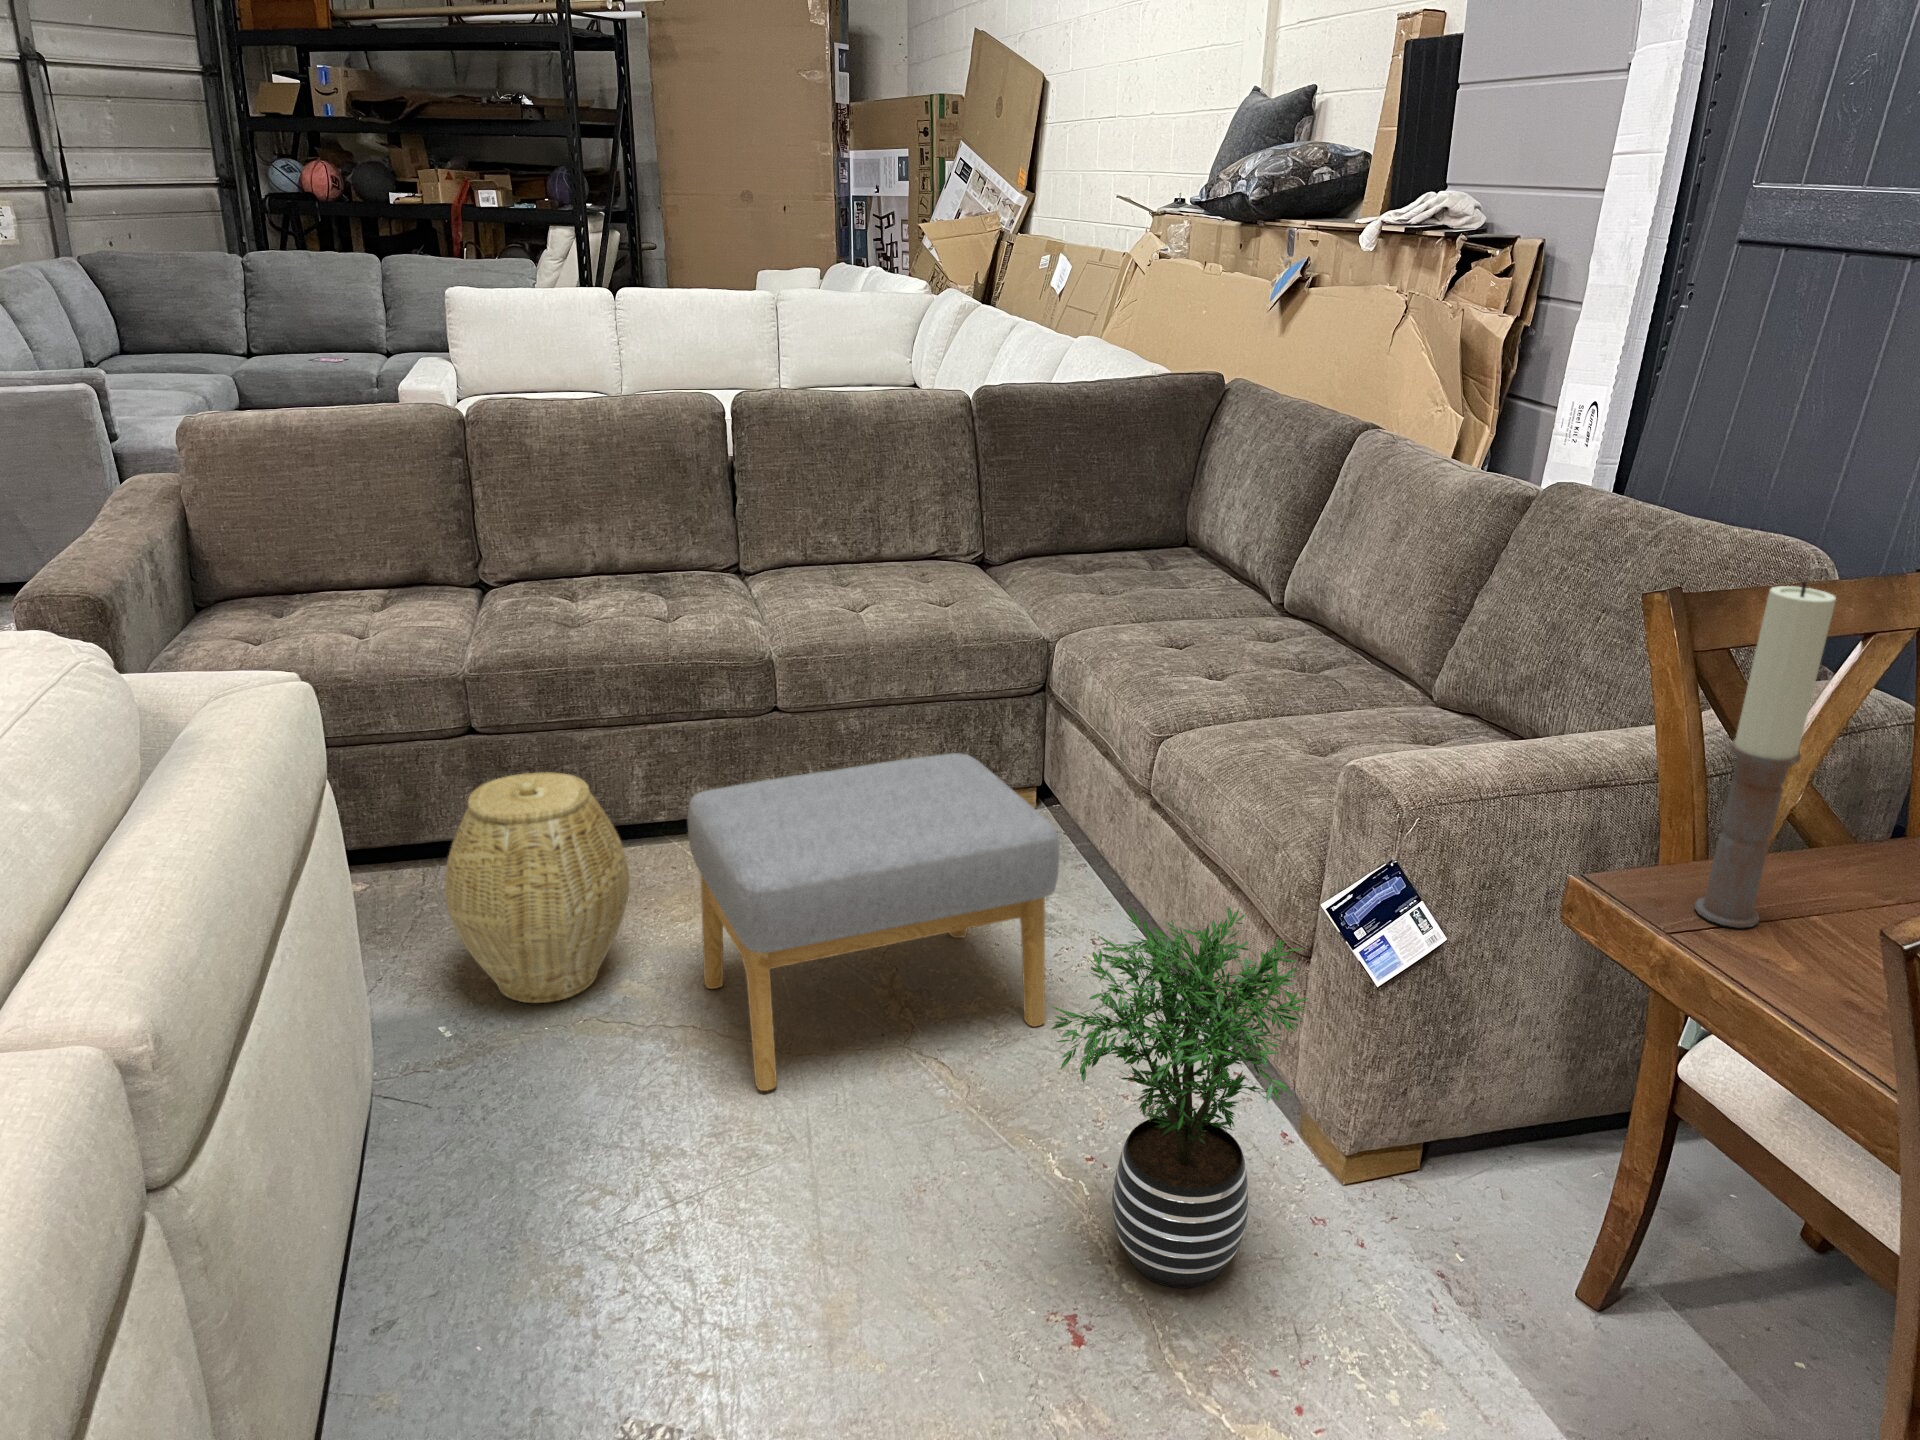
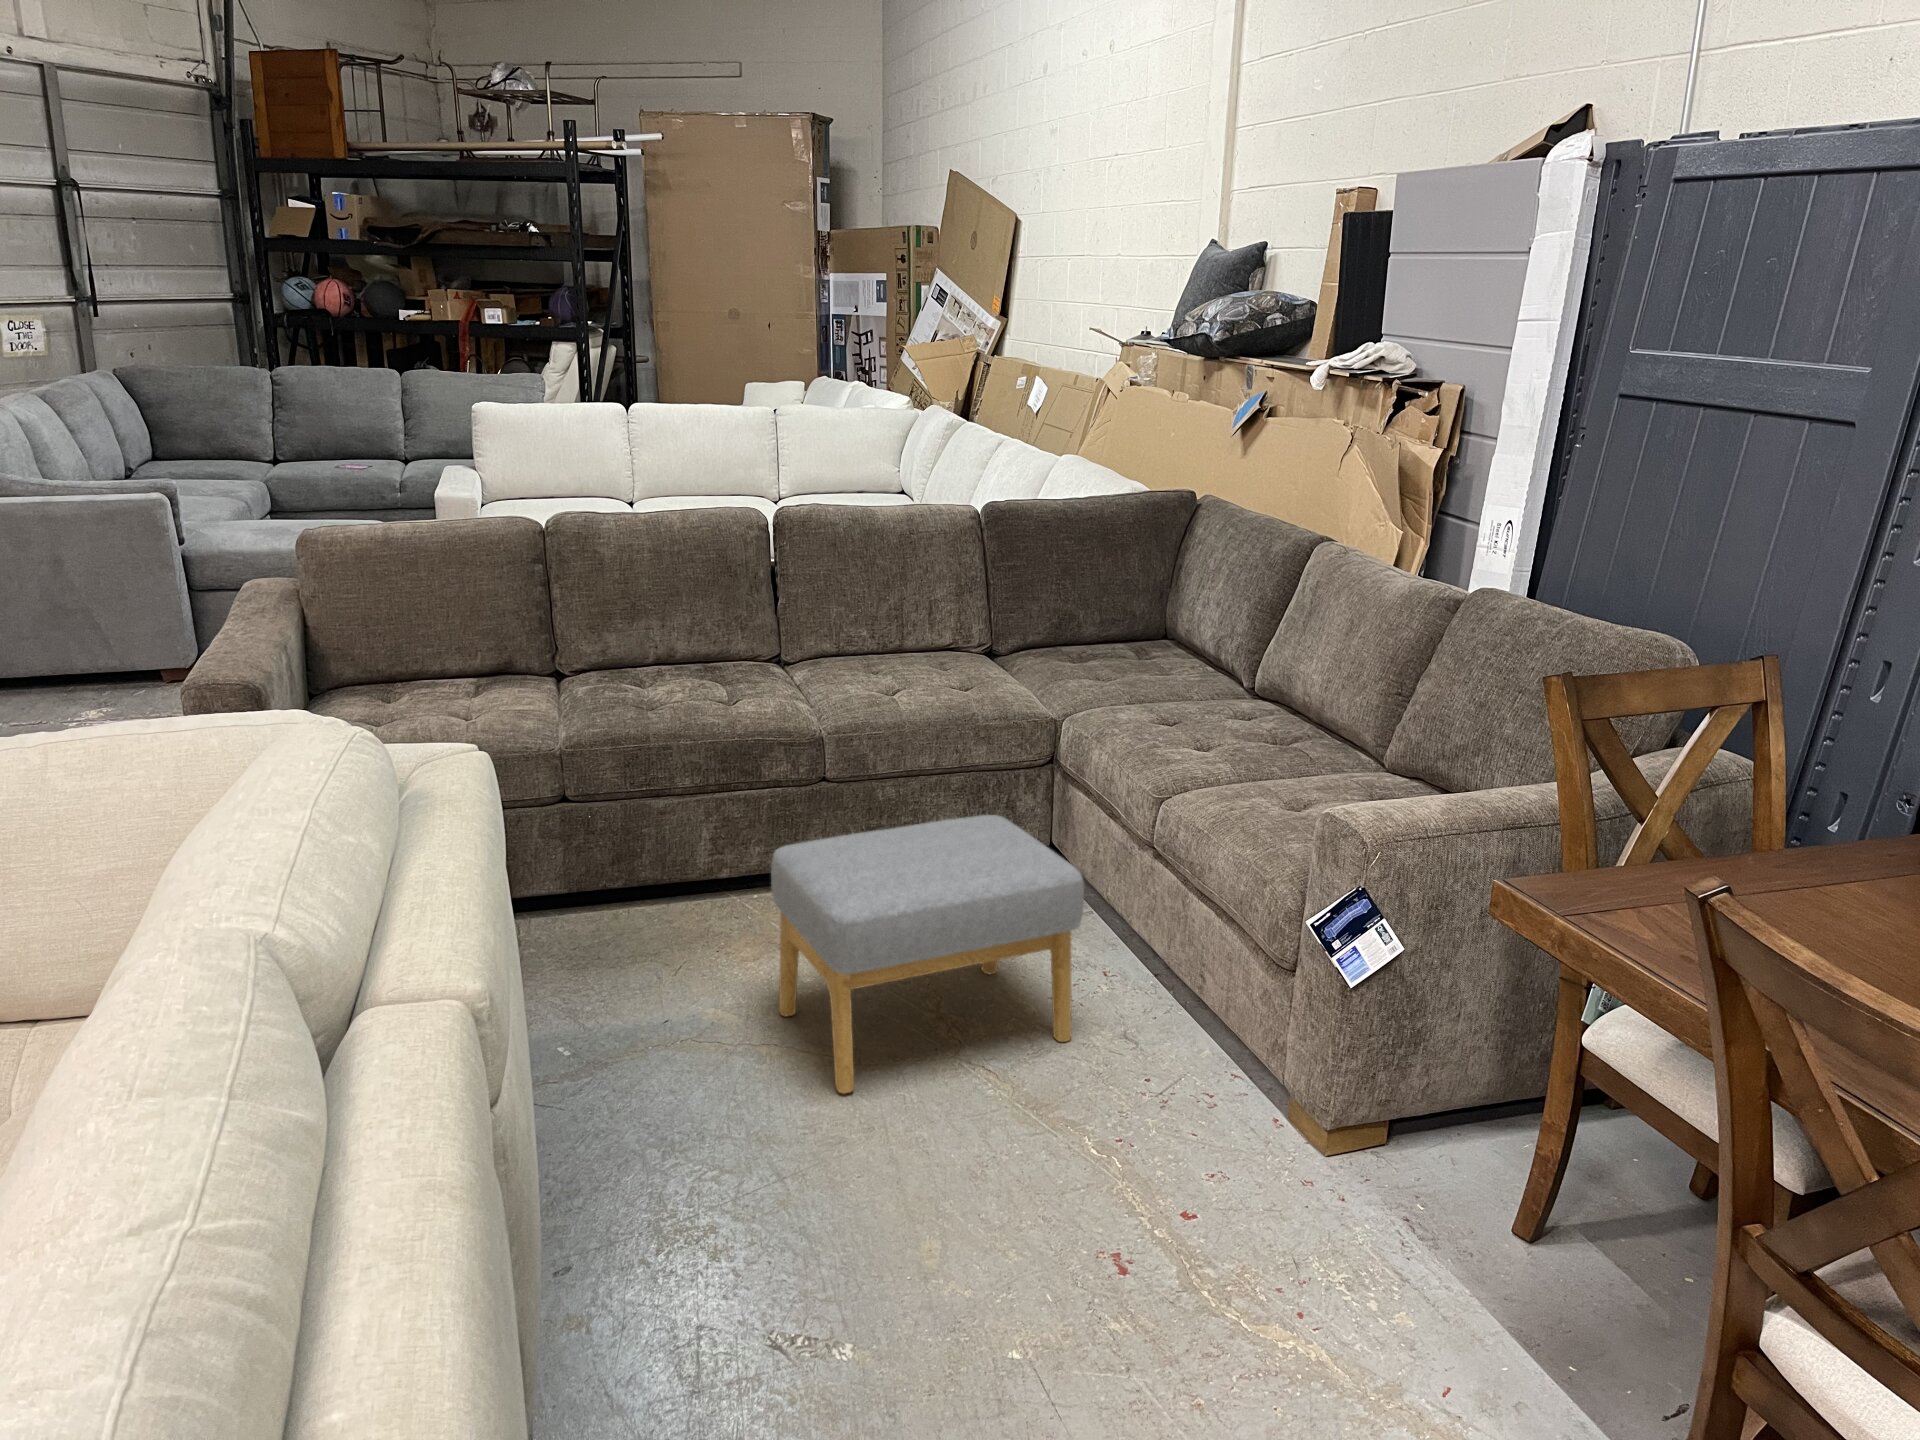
candle: present [1695,582,1836,928] -> none [1577,665,1660,912]
woven basket: present [445,772,630,1003] -> none [564,833,716,1029]
potted plant: present [1051,906,1308,1288] -> none [1095,924,1303,1231]

